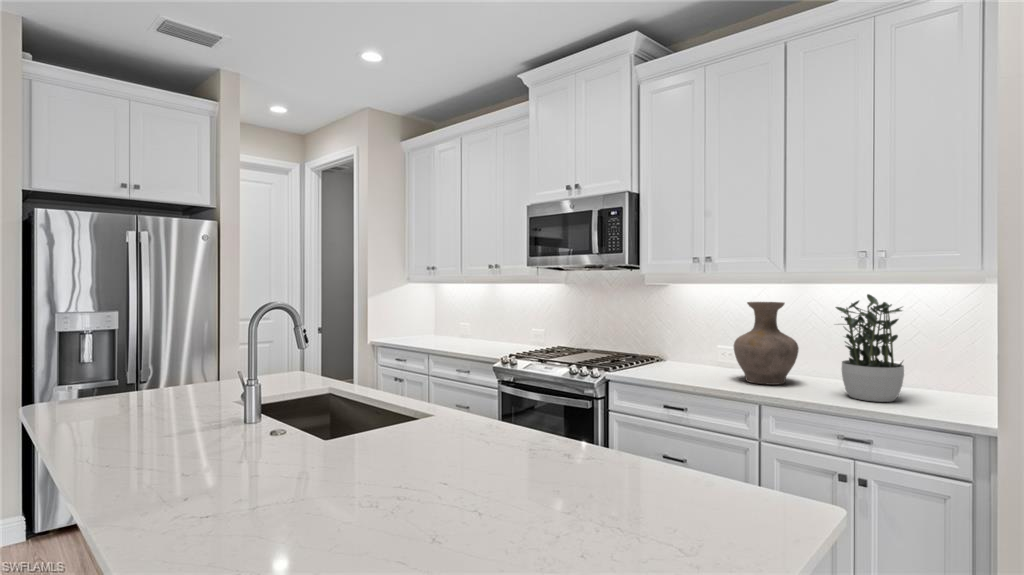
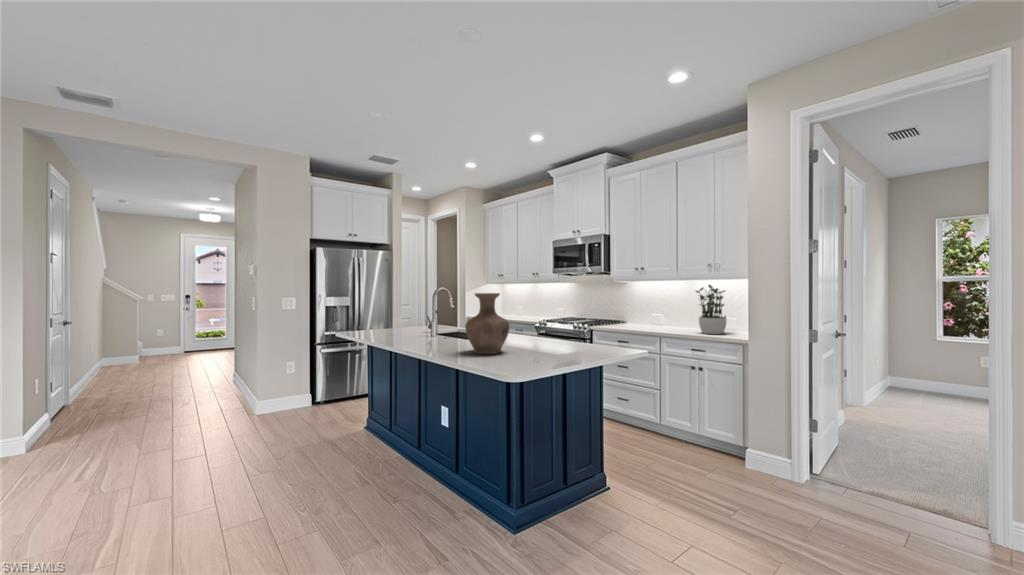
vase: present [734,302,799,385] -> present [465,293,510,354]

